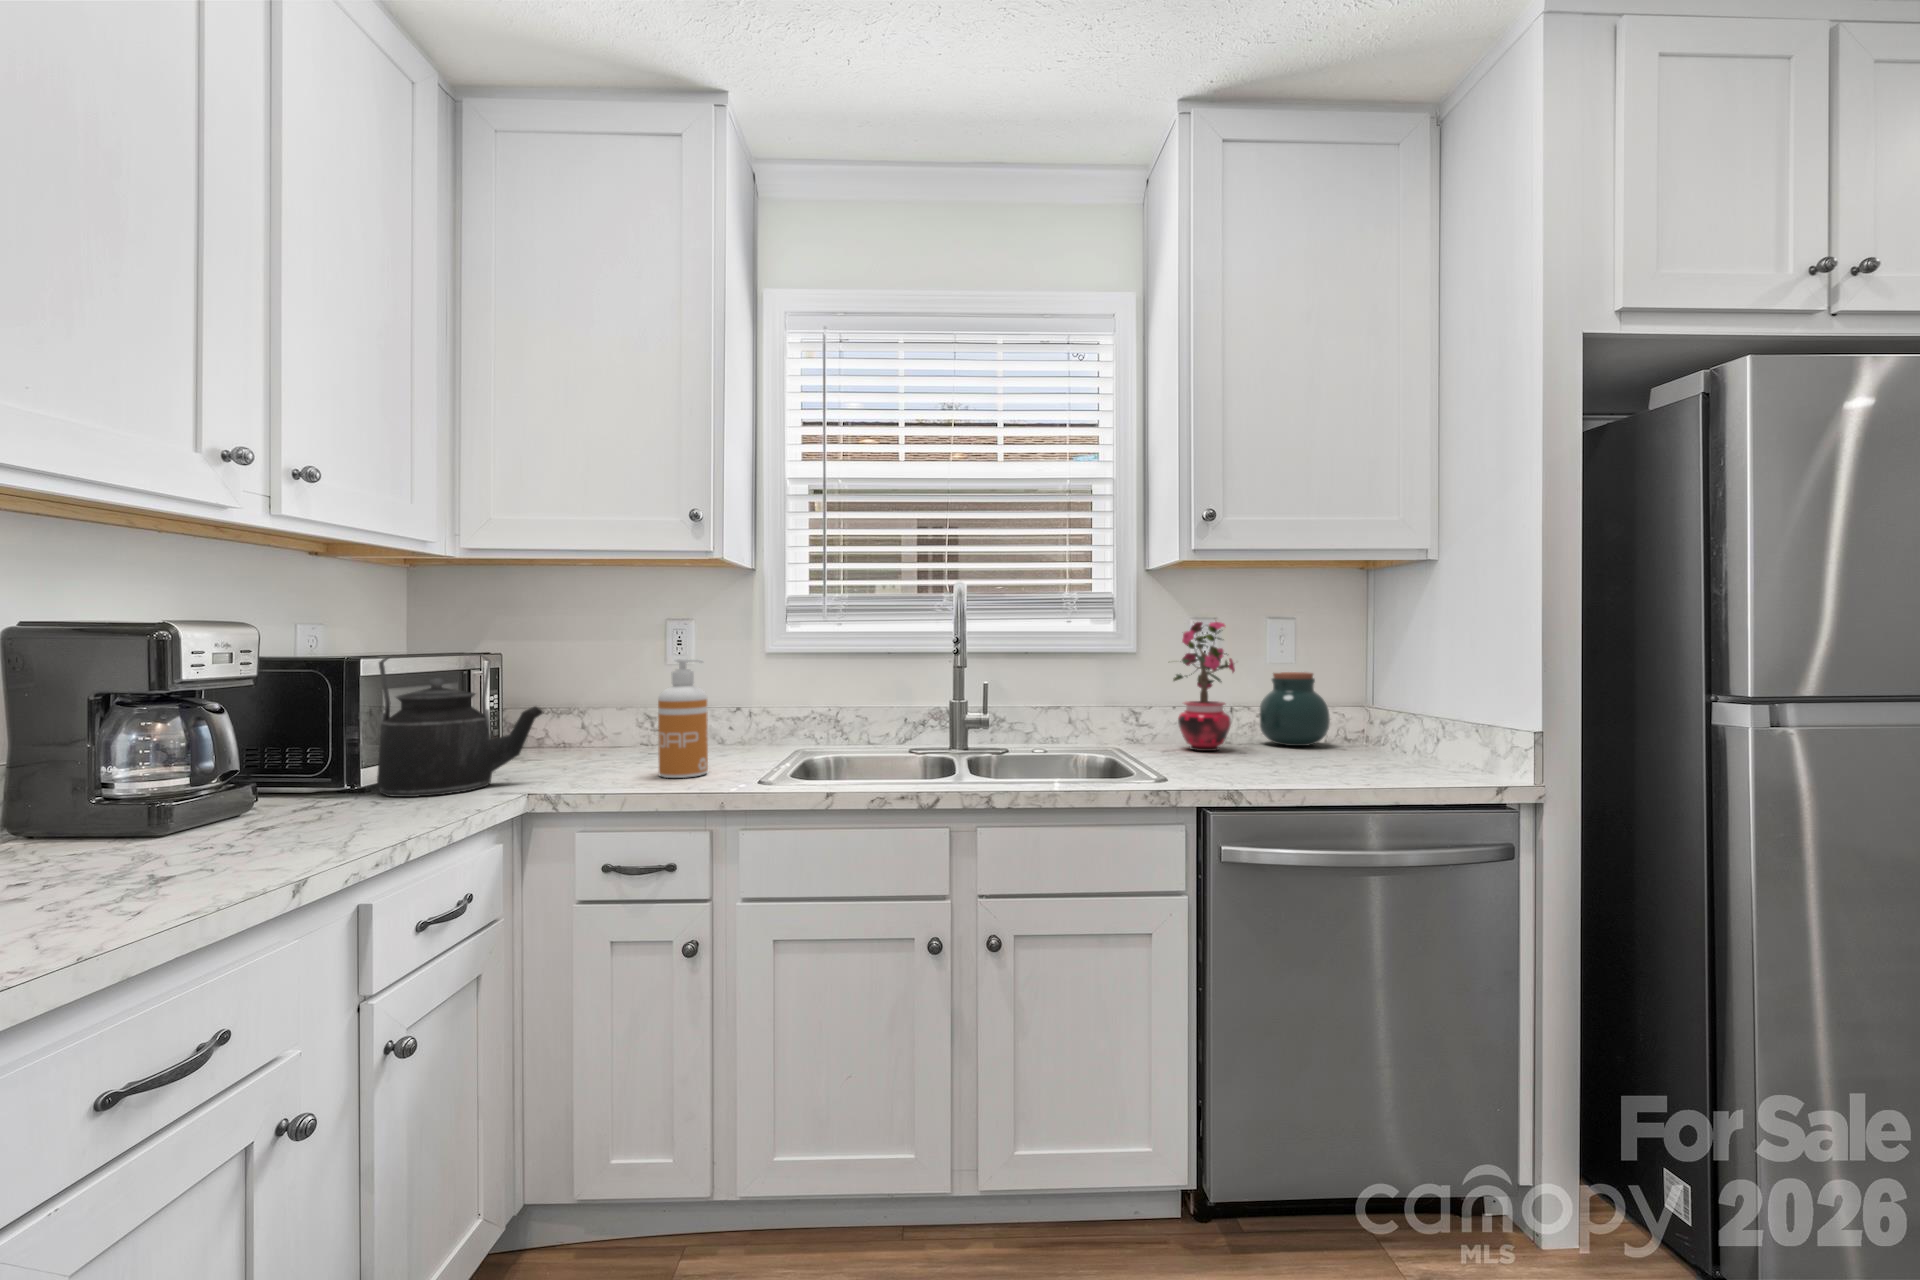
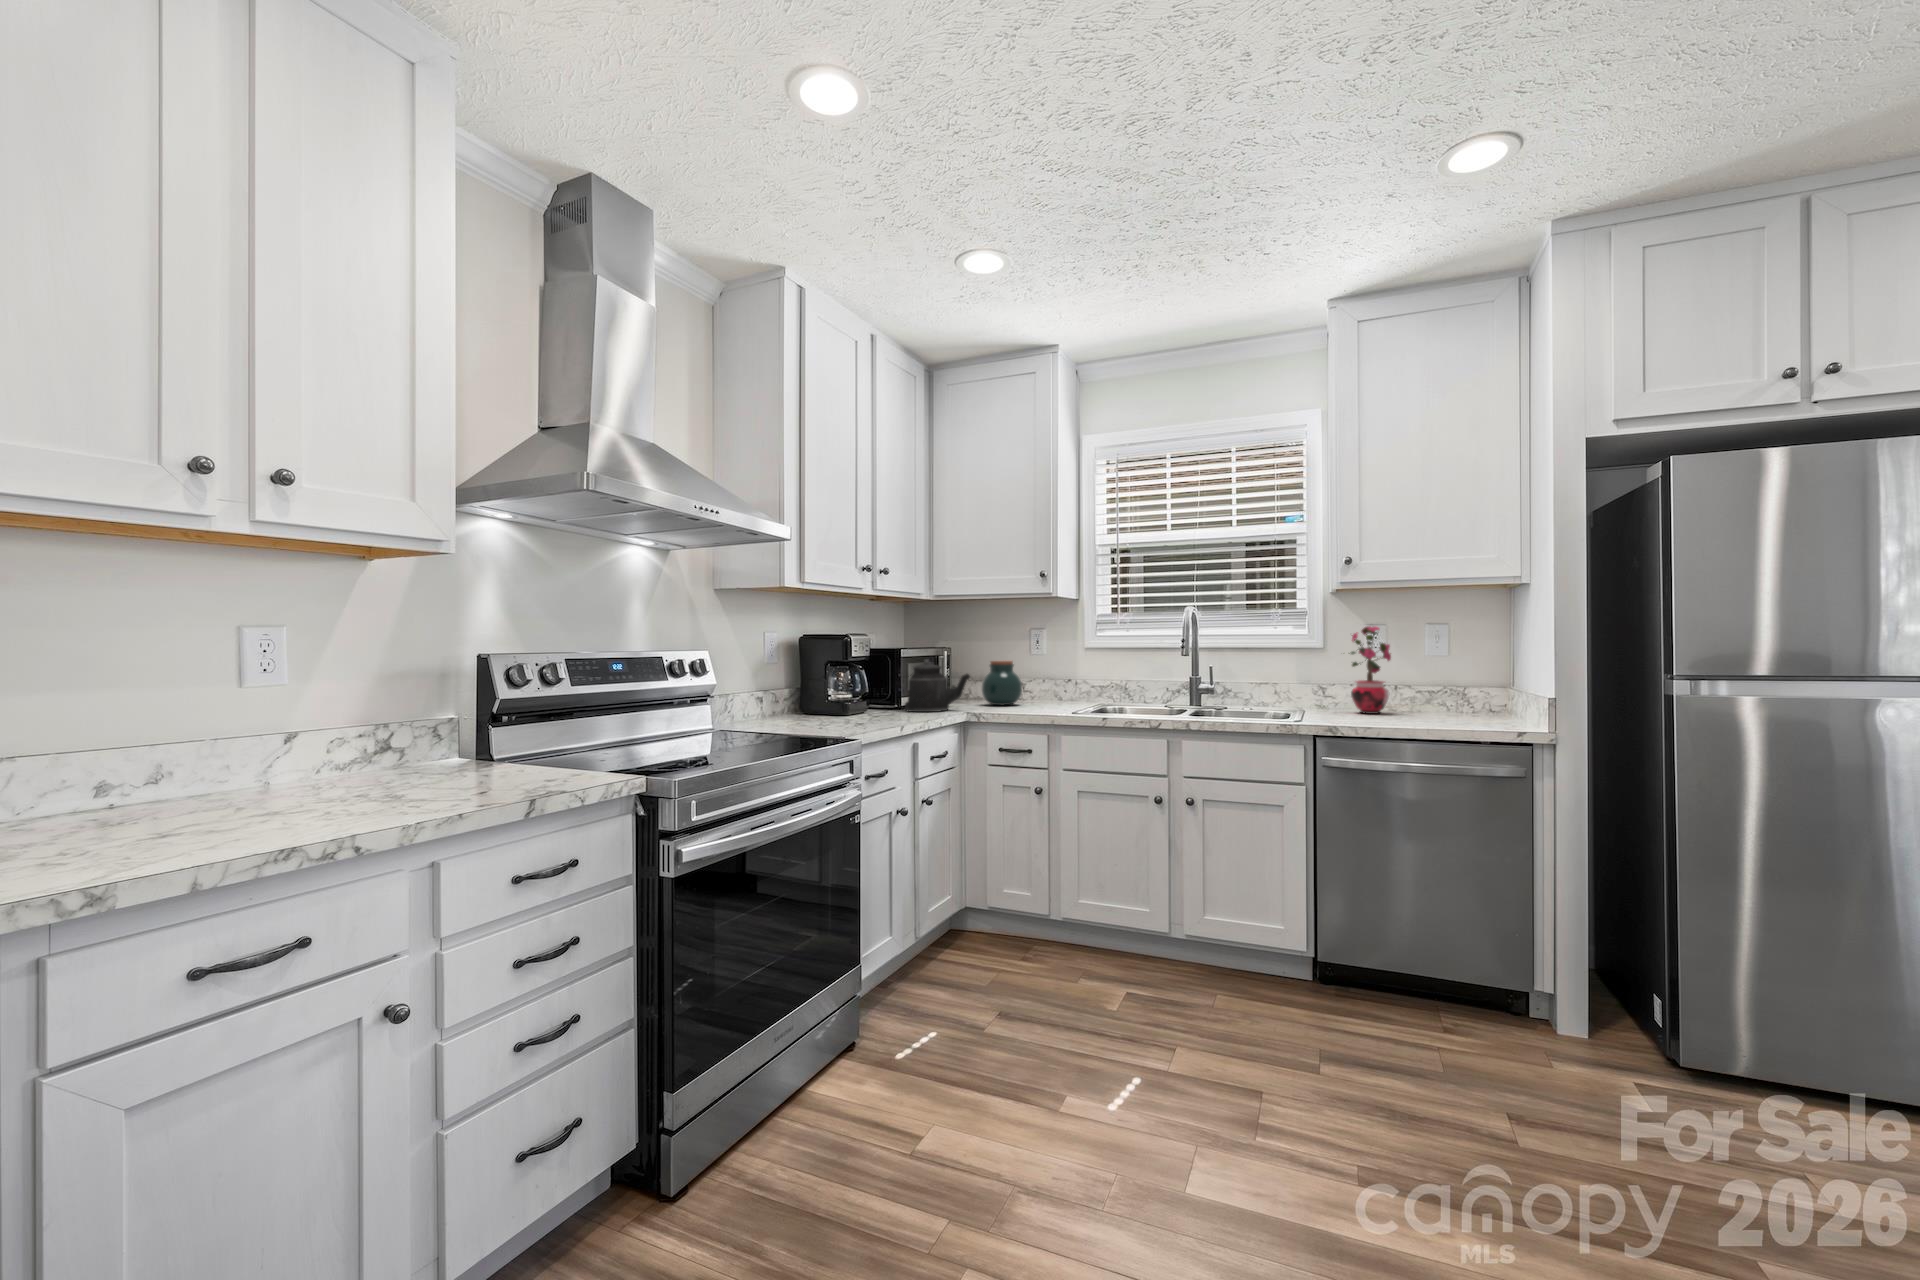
soap dispenser: present [658,659,708,778] -> none [1023,650,1048,712]
jar: present [1260,672,1330,746] -> present [982,661,1022,705]

